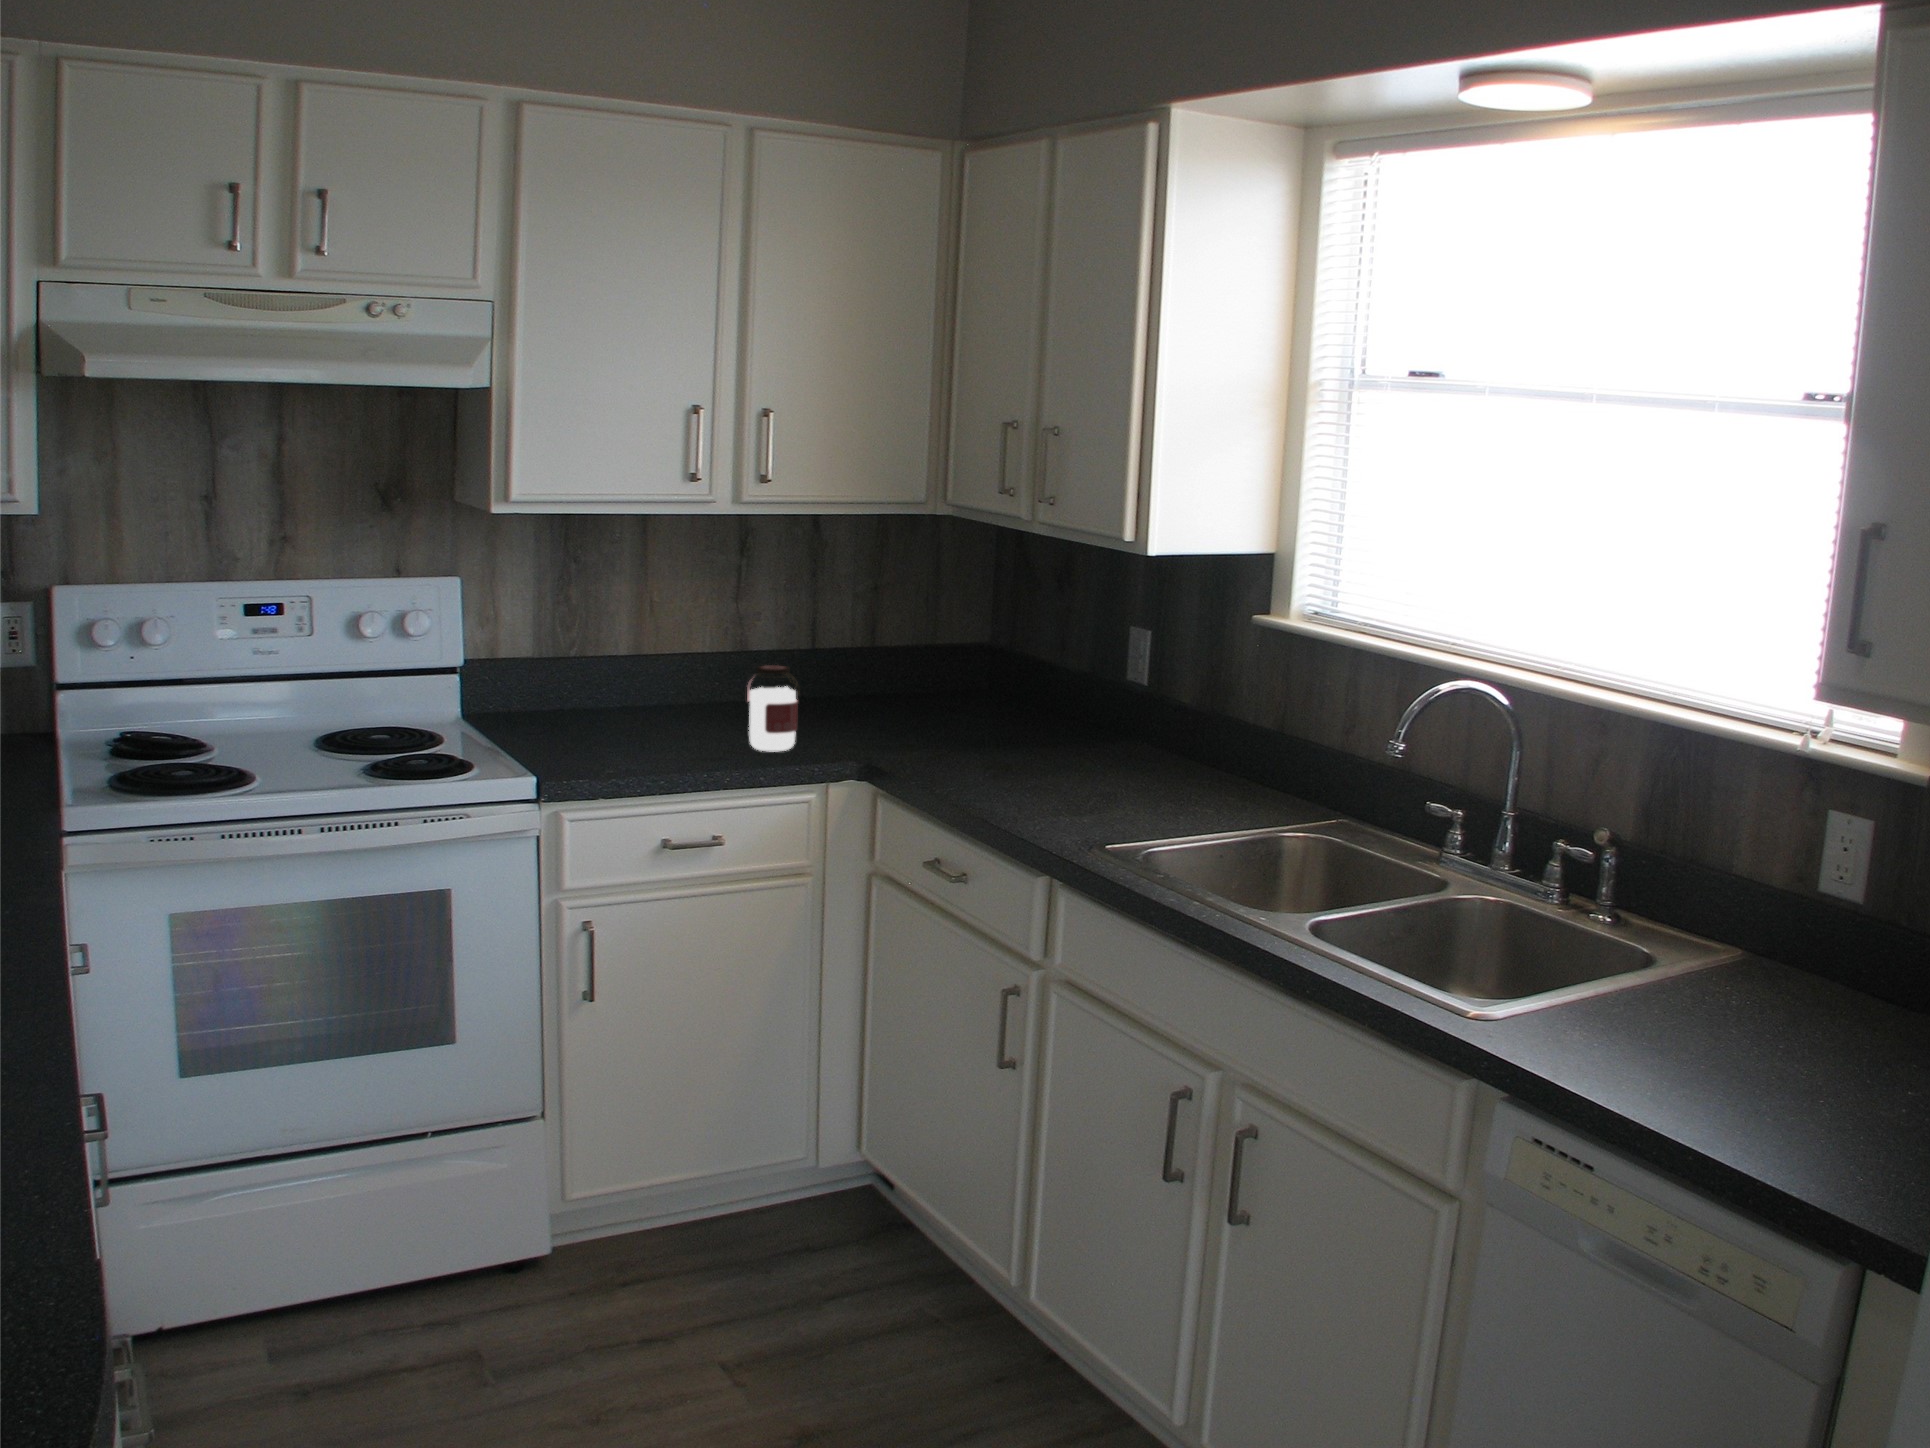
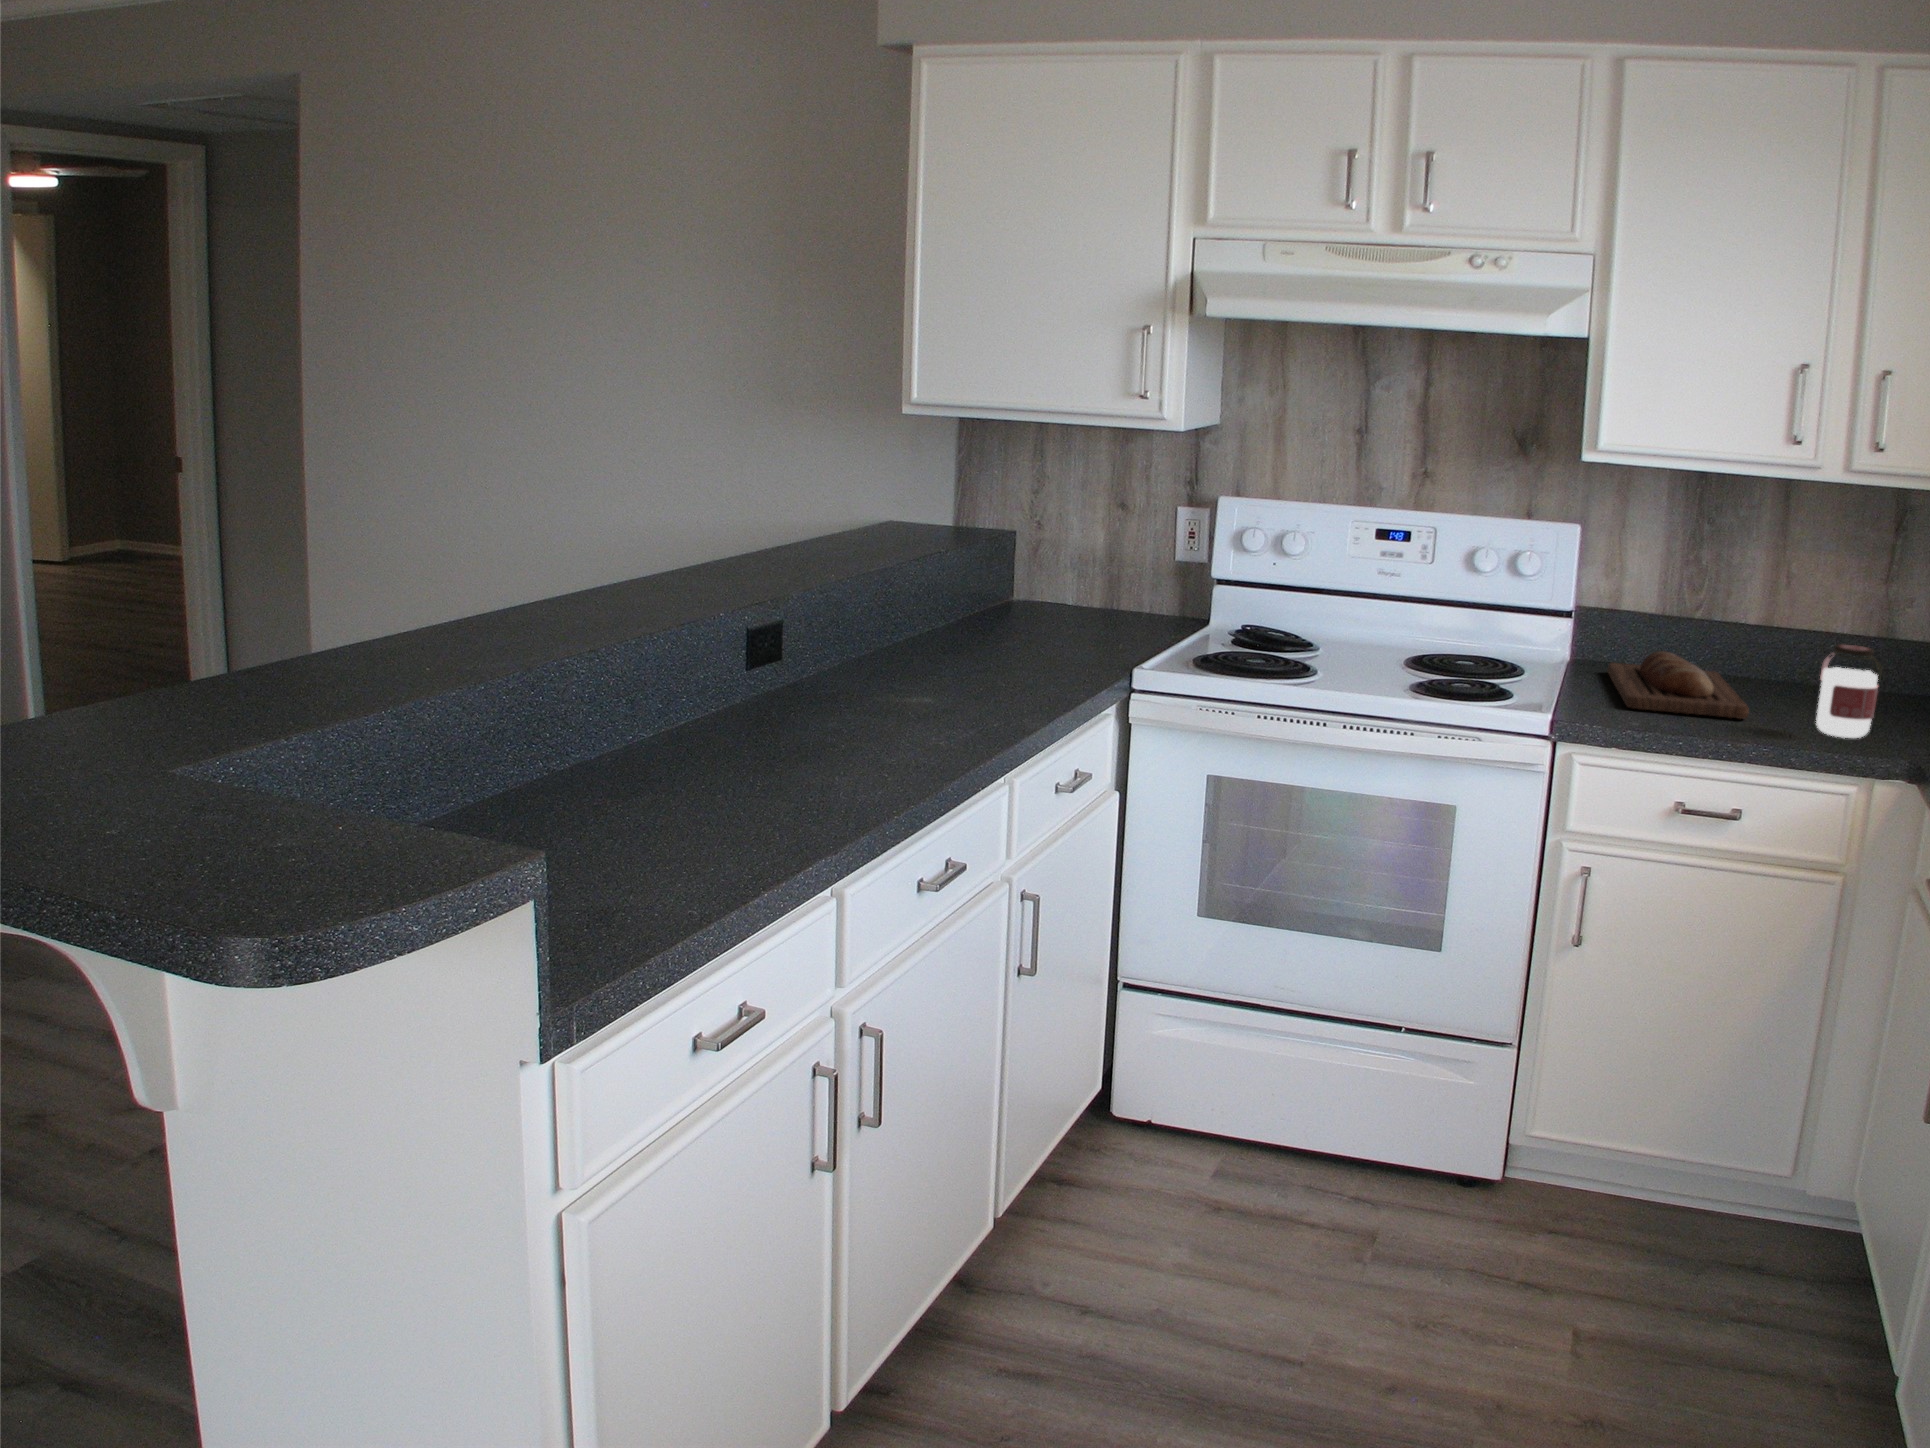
bread loaf: none [513,698,689,756] -> present [1608,651,1749,719]

